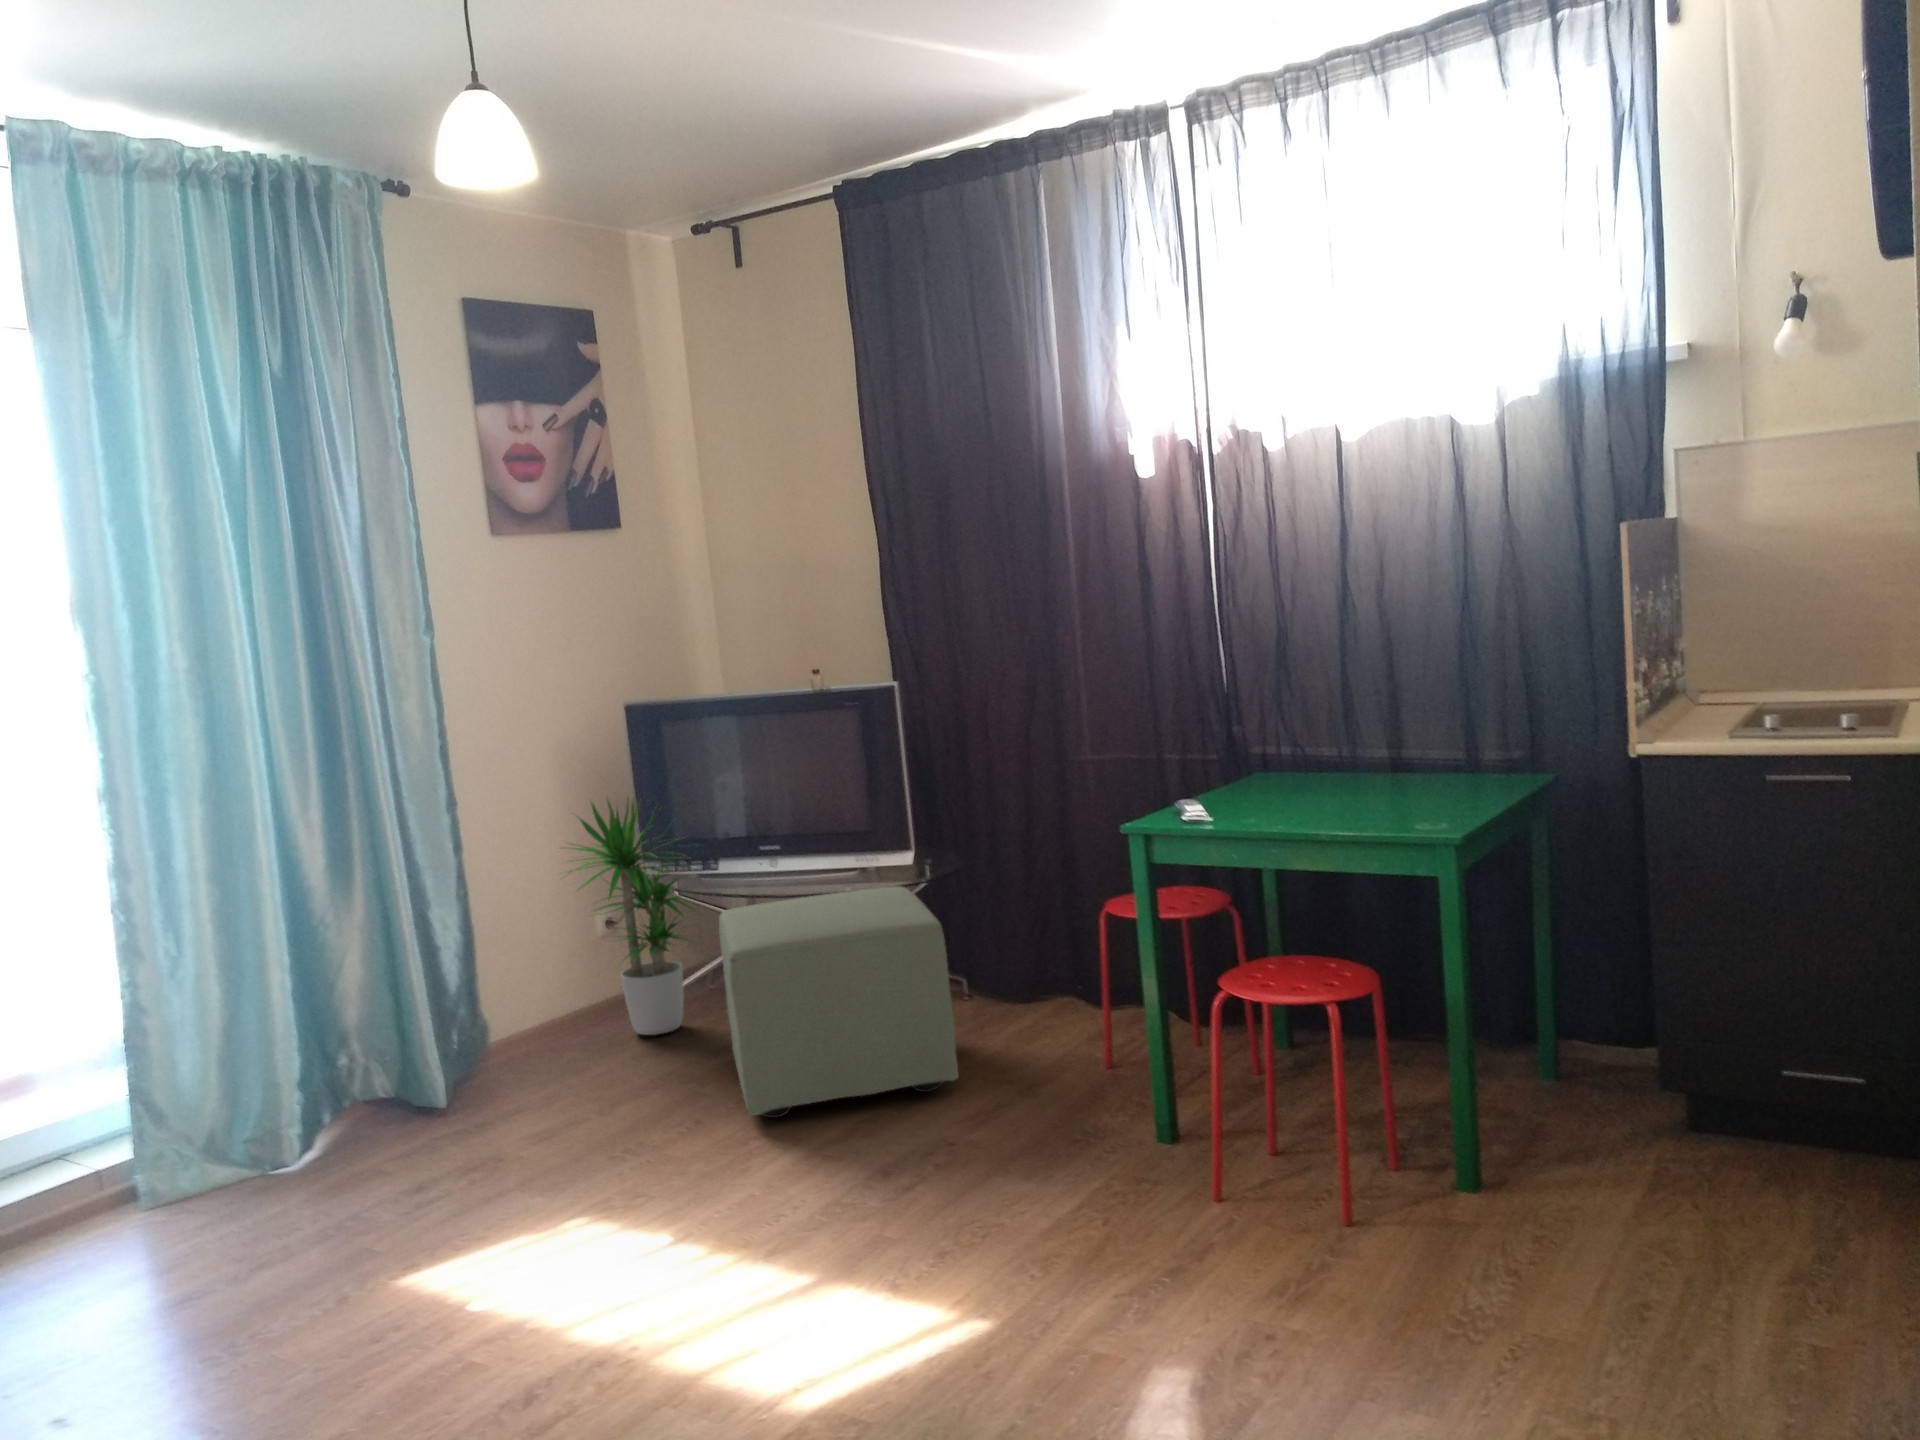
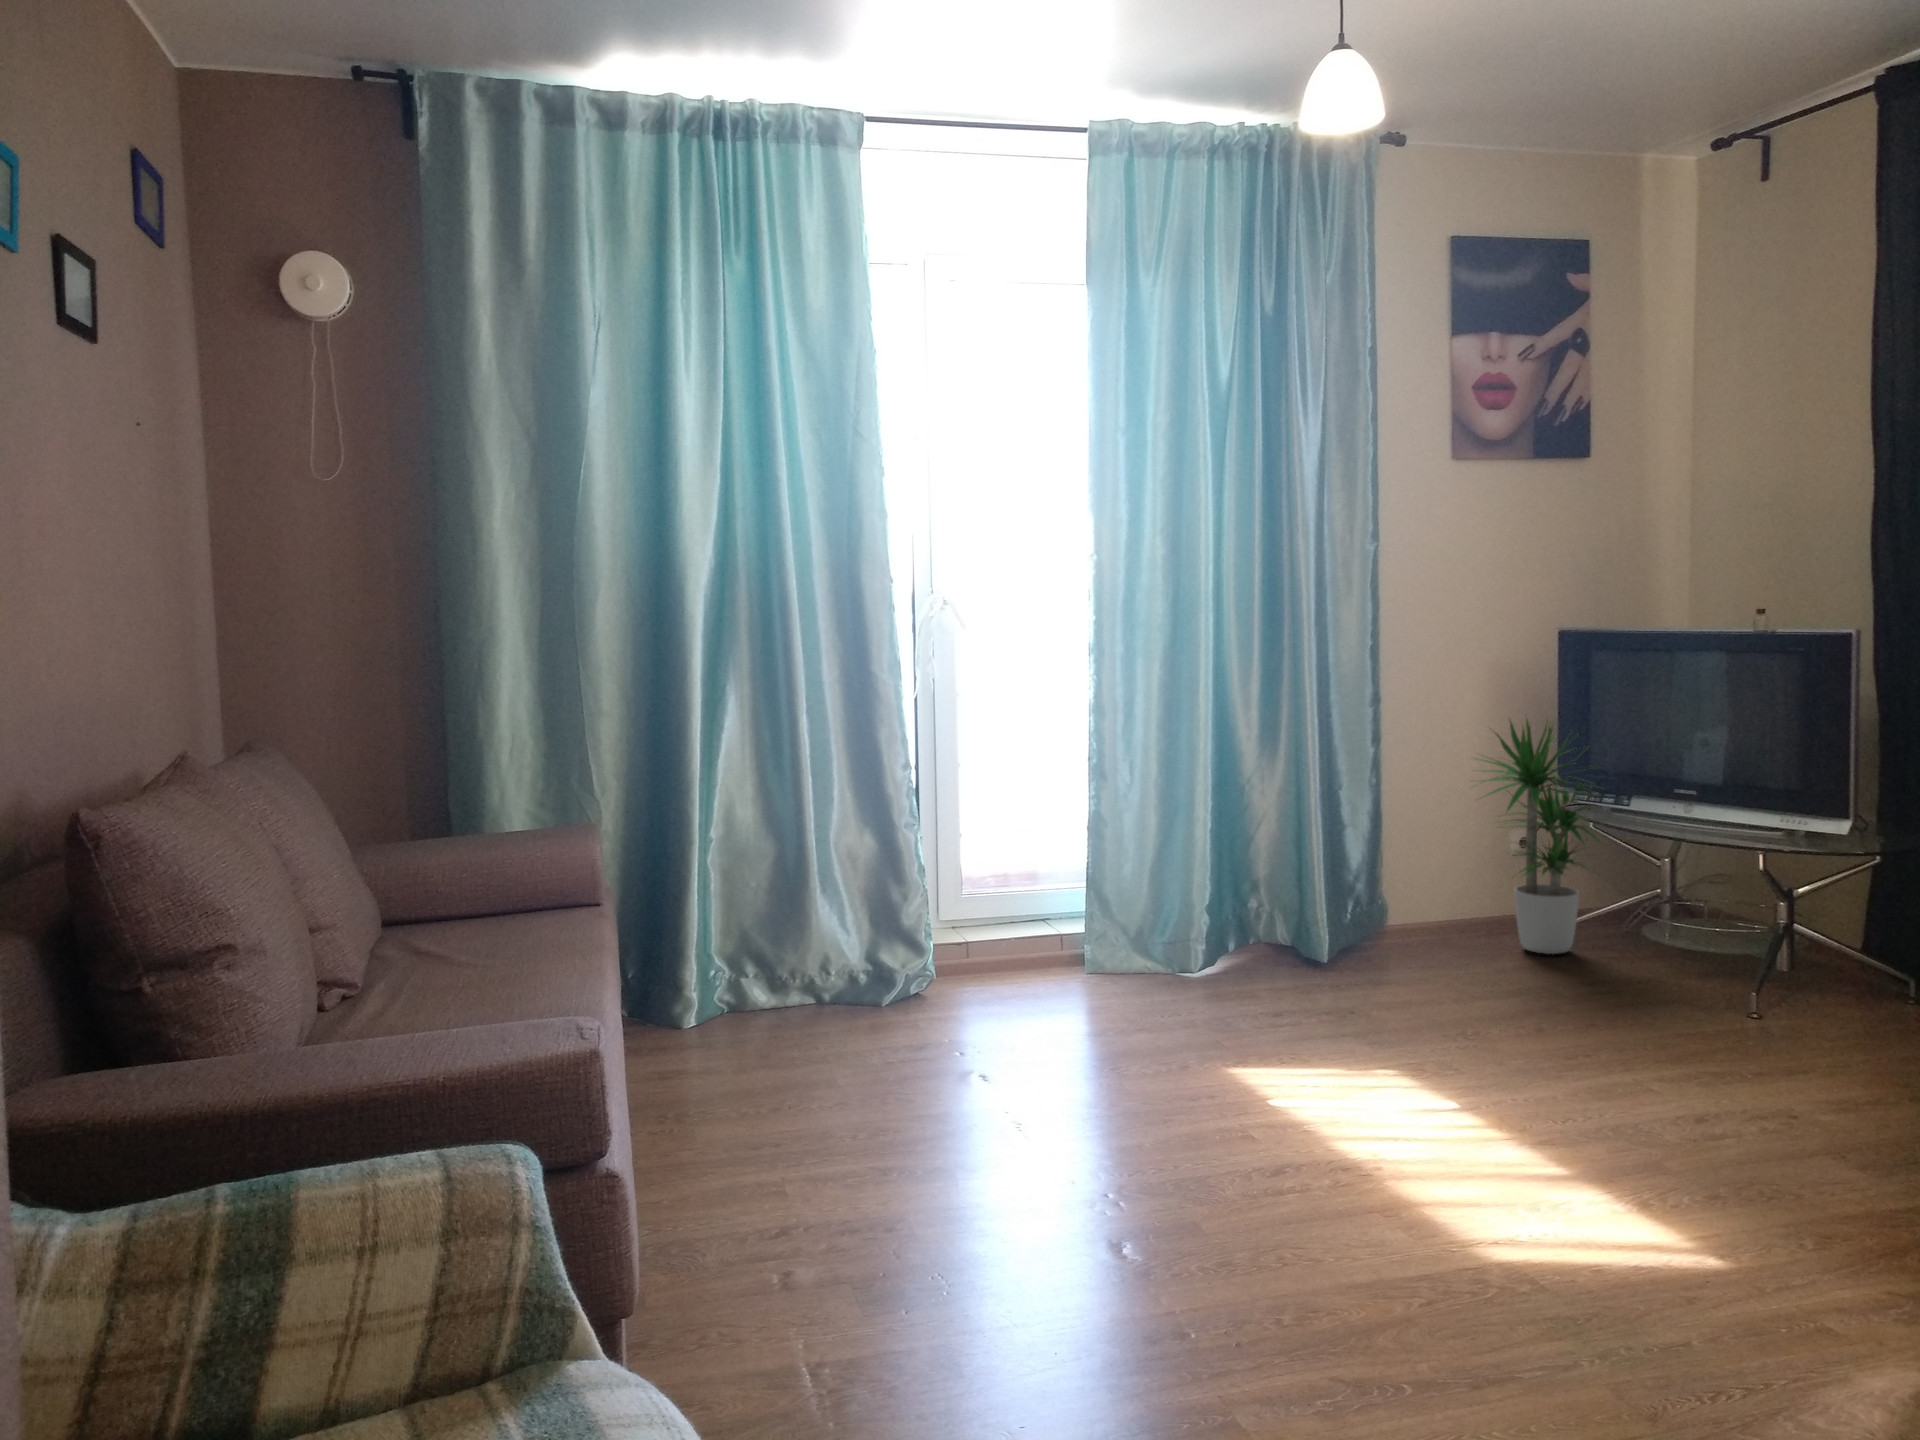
ottoman: present [719,886,959,1118] -> none [1590,840,1852,1074]

